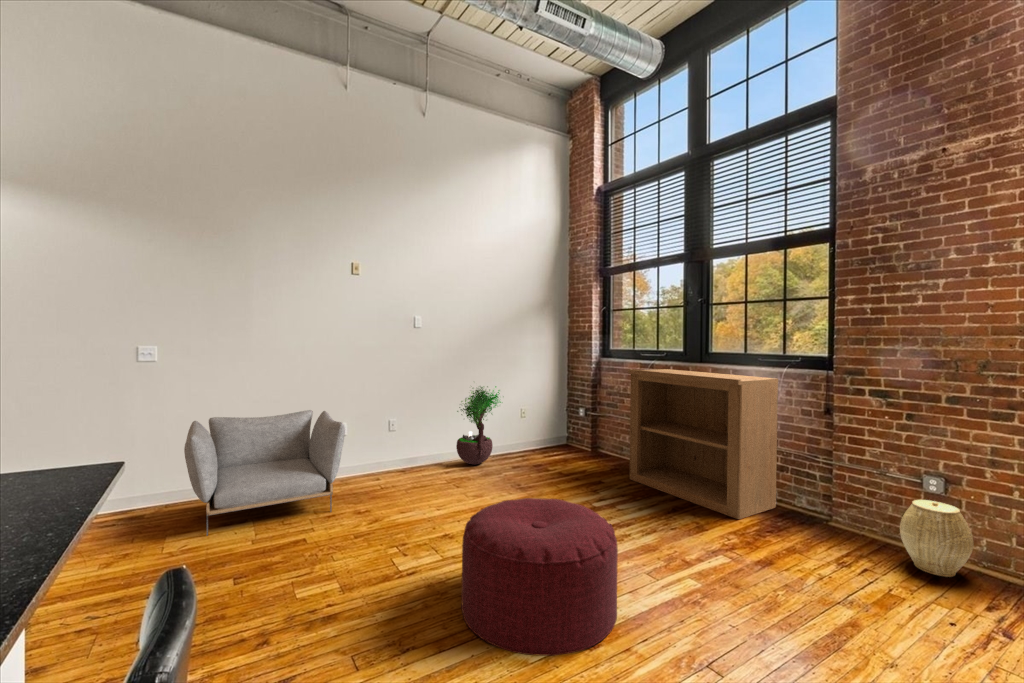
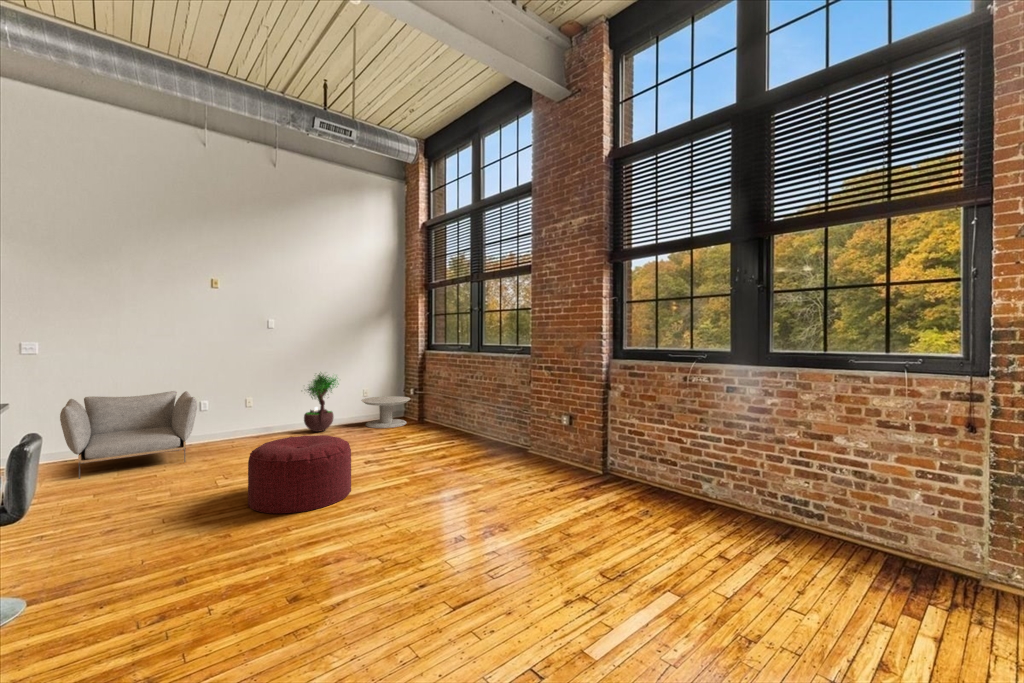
bookshelf: present [628,369,778,519] -> none [426,357,509,453]
side table: none [522,417,586,462] -> present [361,396,410,428]
woven basket: present [900,500,973,577] -> none [543,429,575,471]

